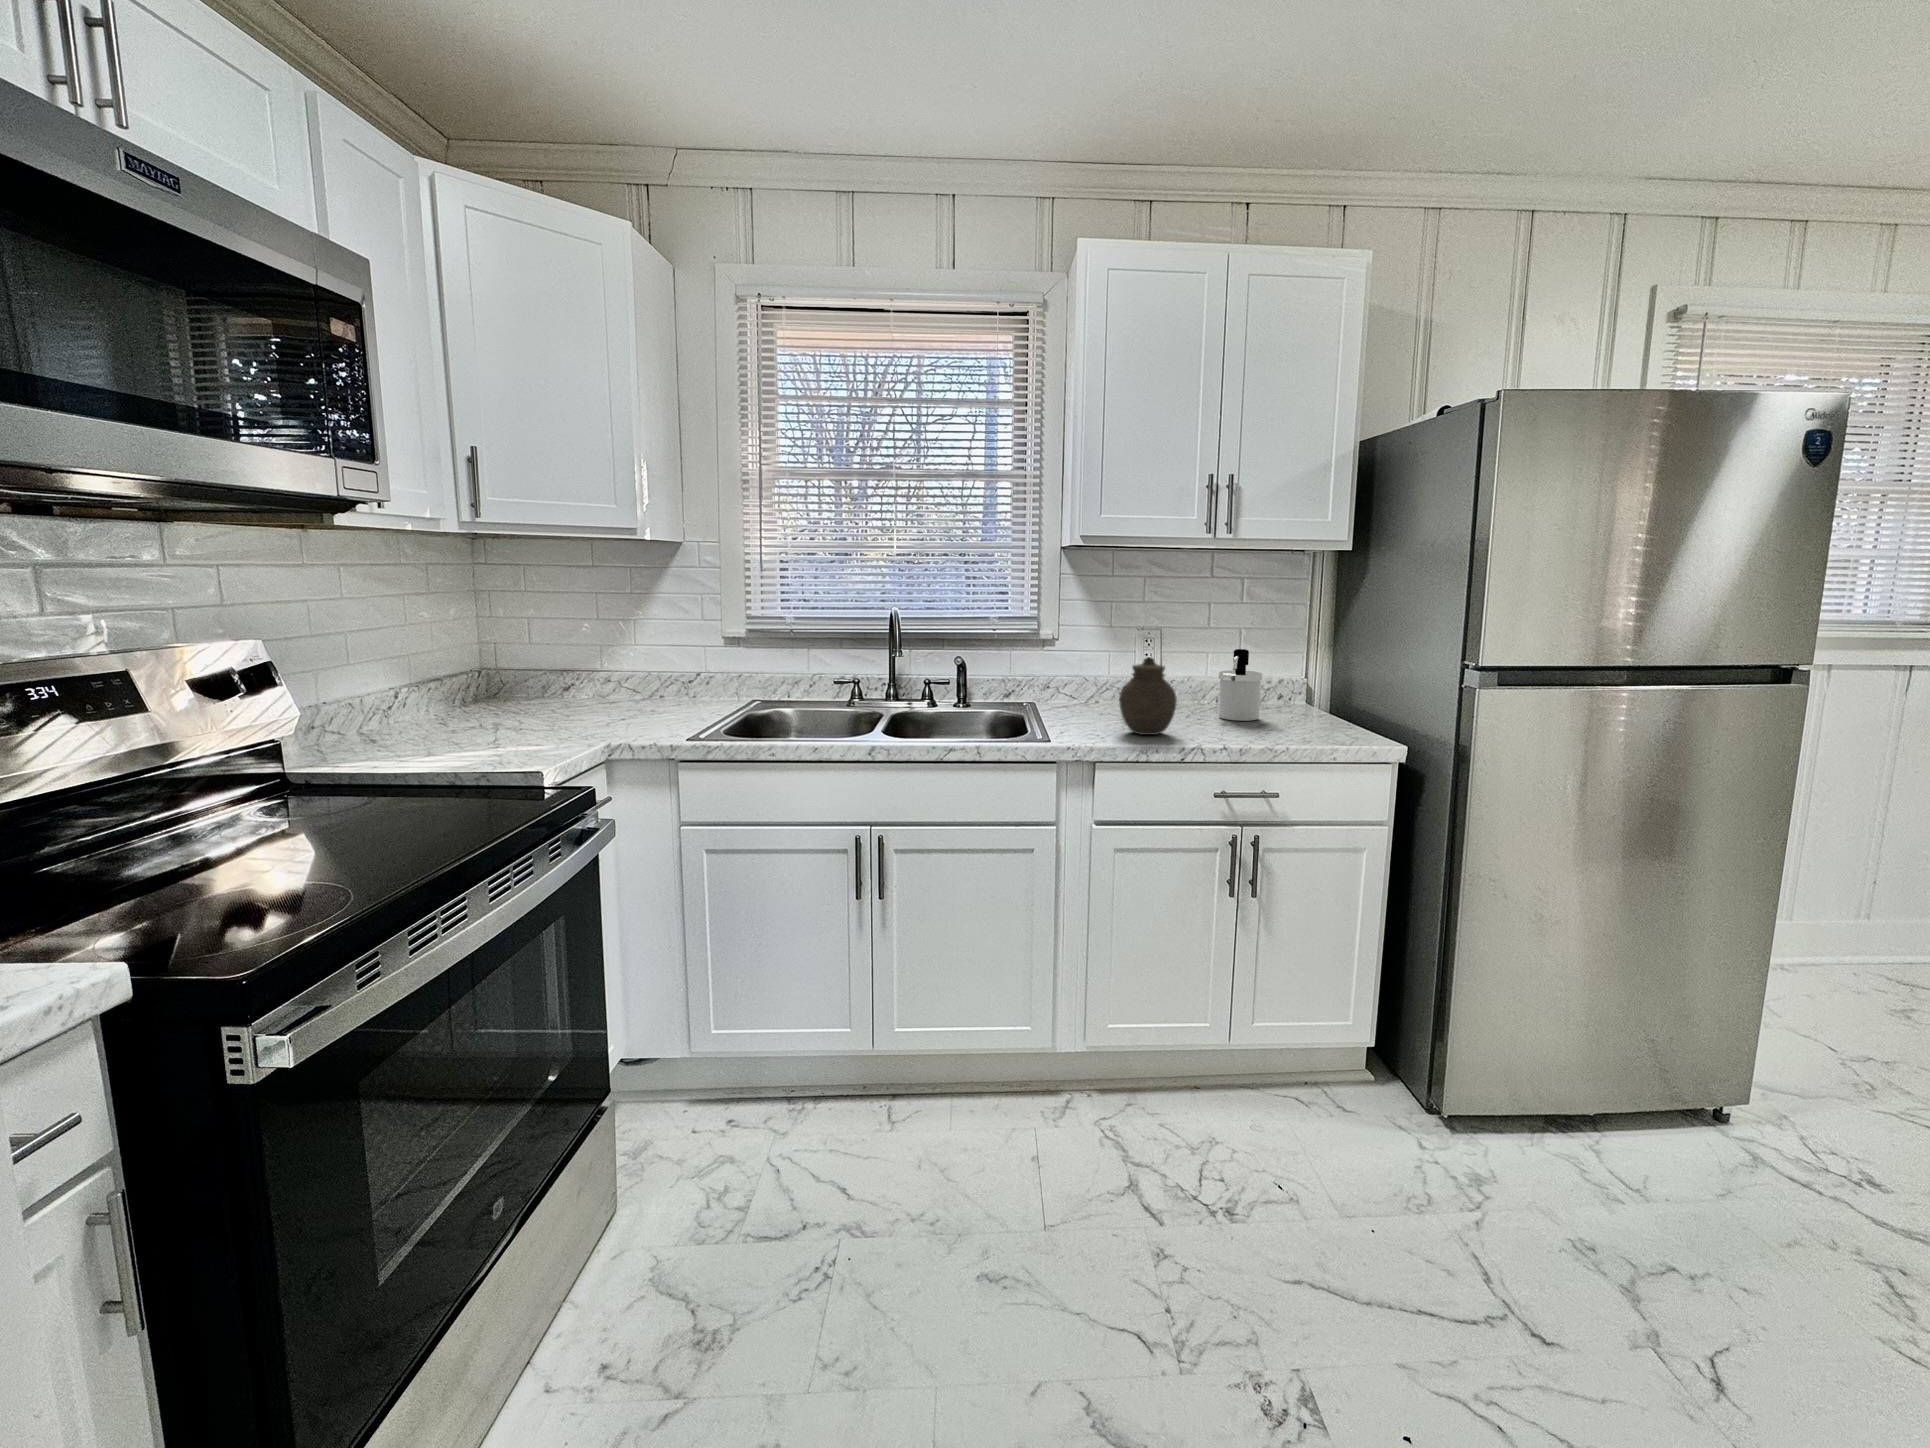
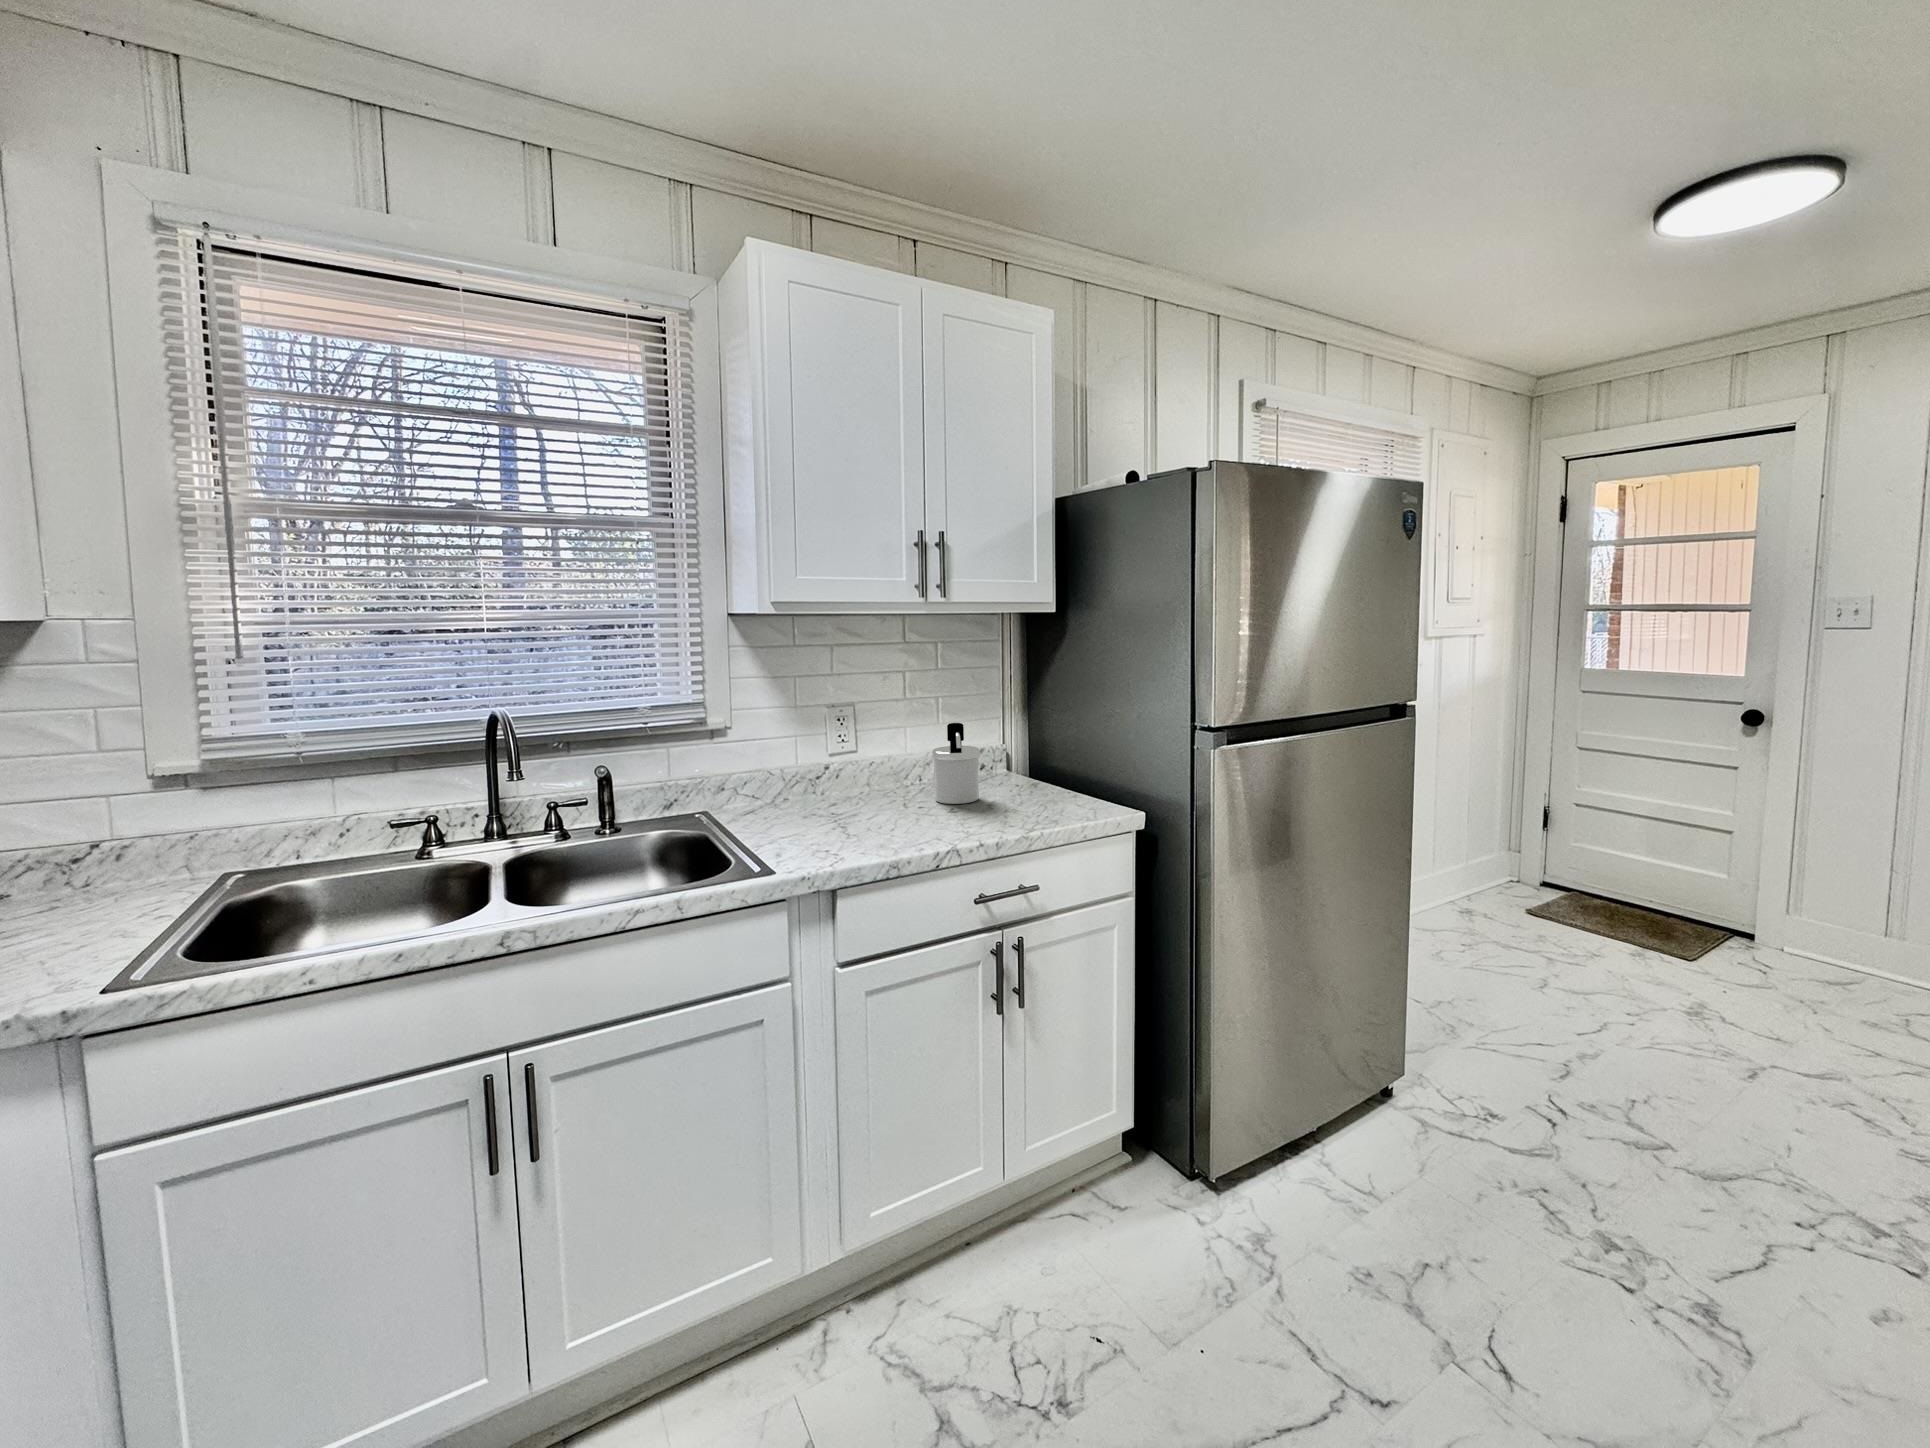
jar: present [1119,657,1177,735] -> none [844,747,914,842]

